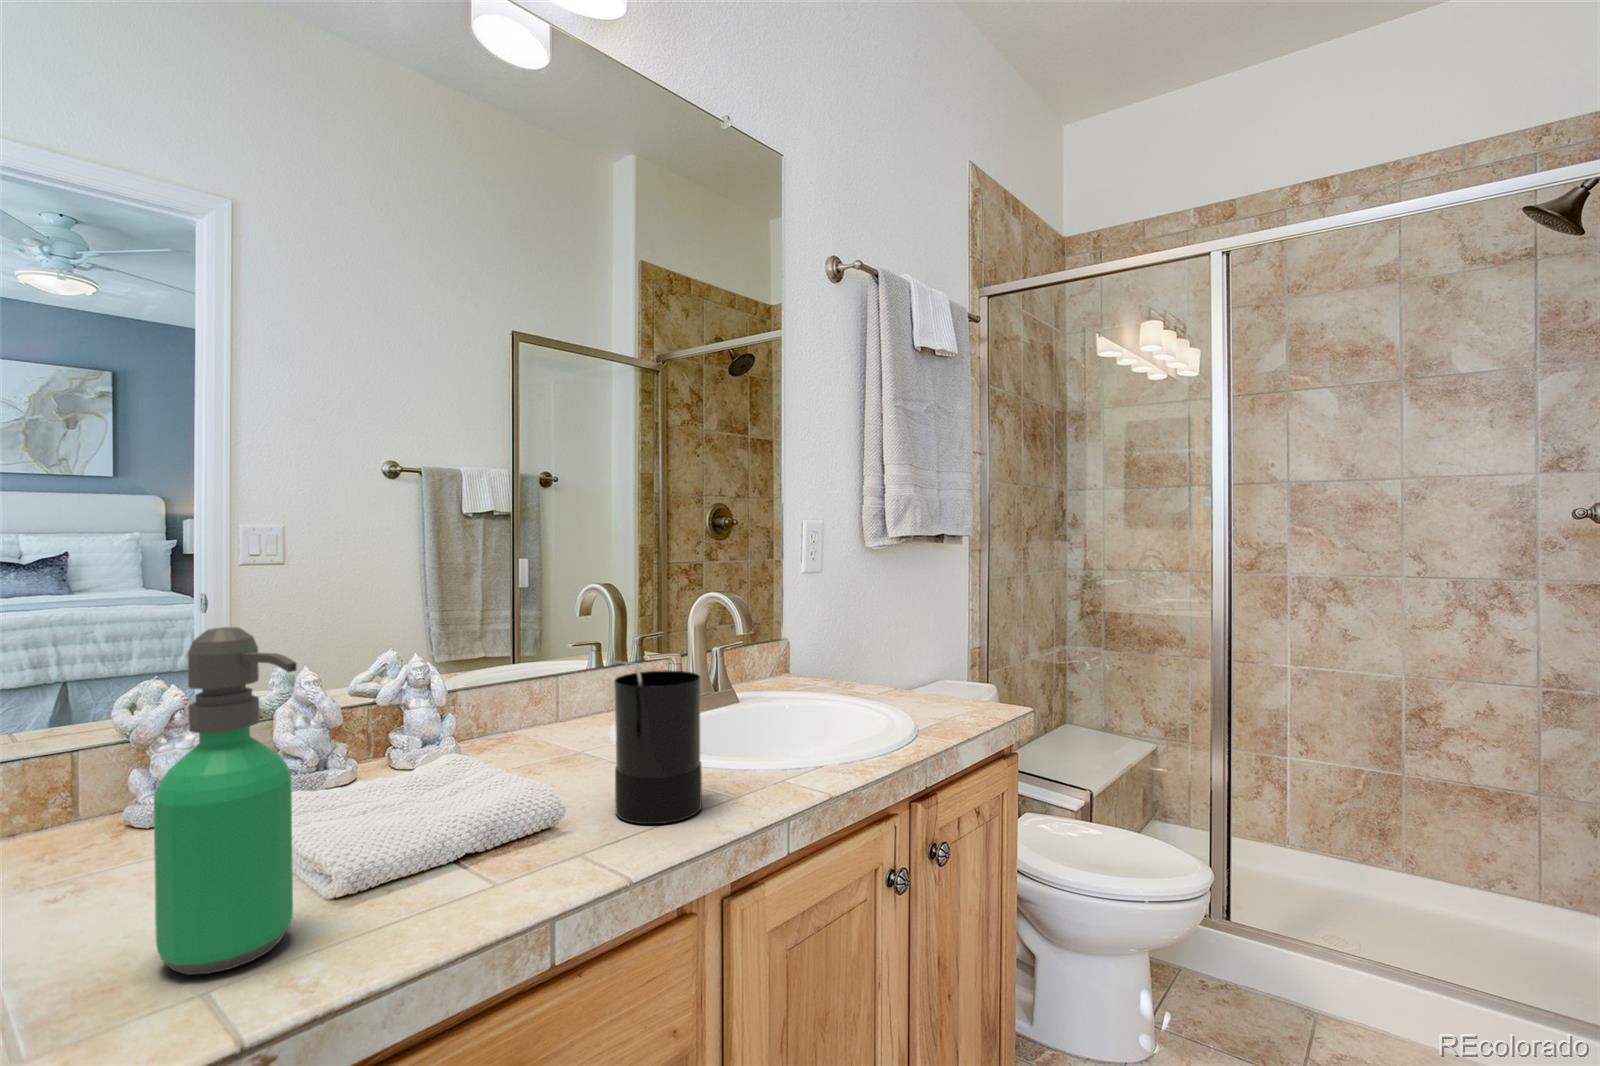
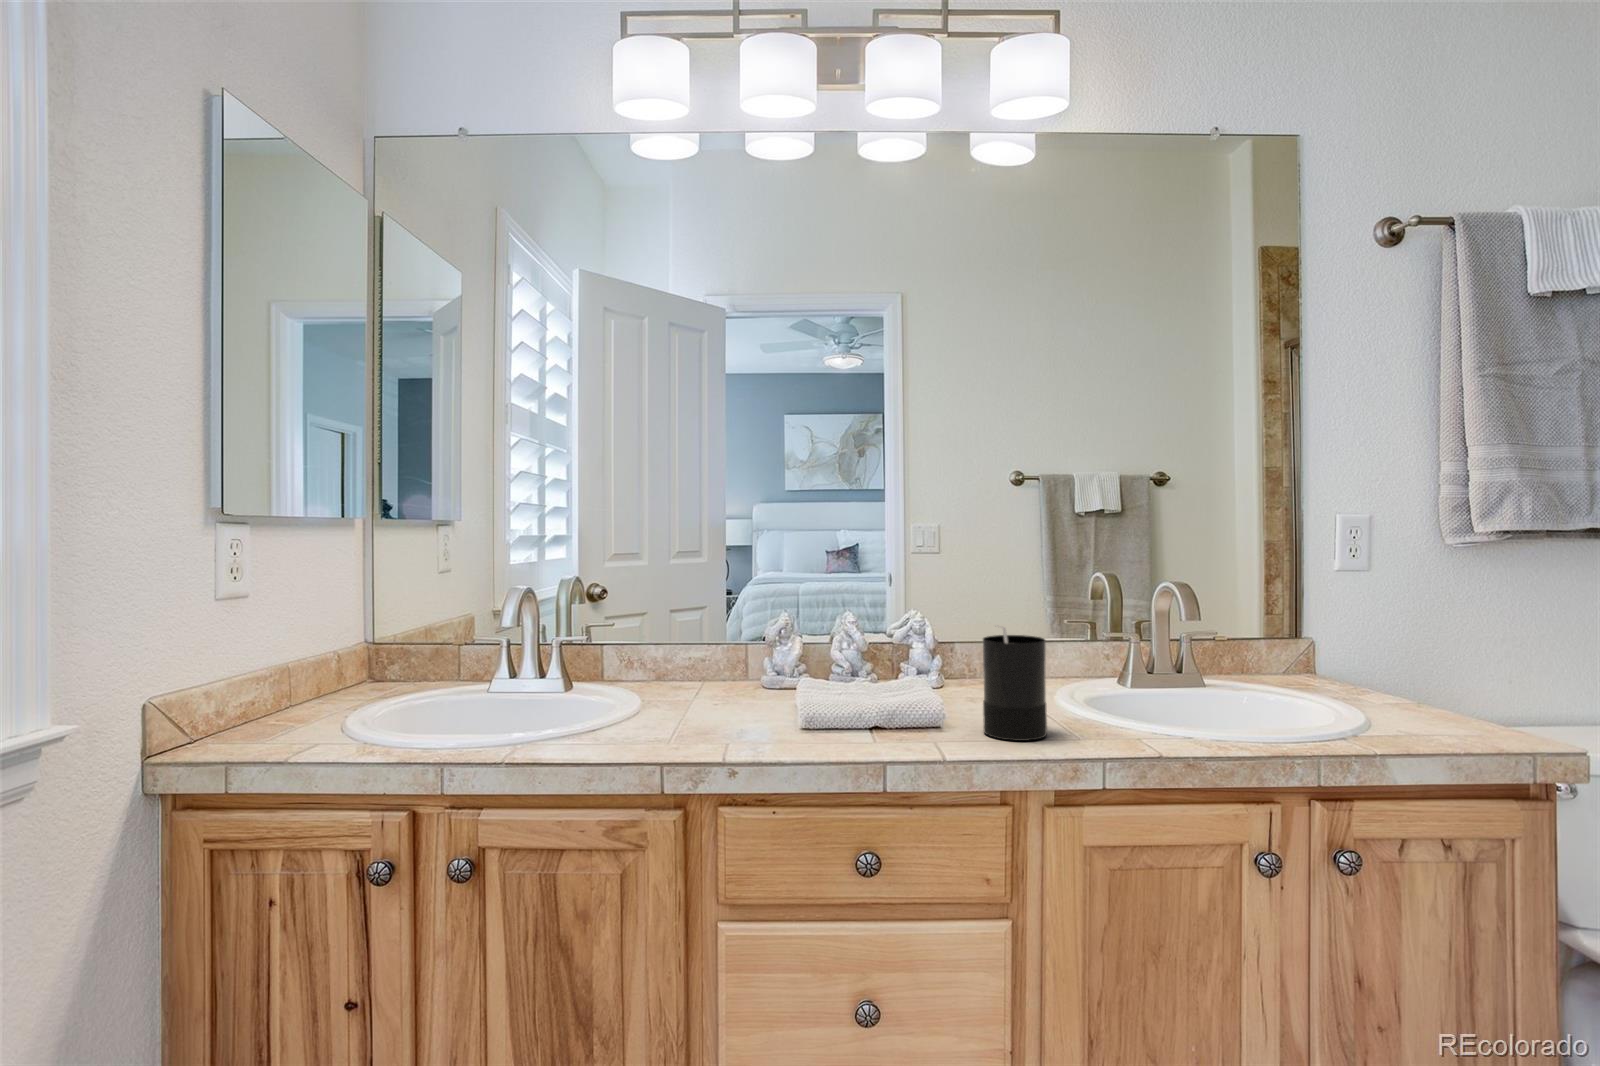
soap dispenser: present [154,627,297,975] -> none [728,580,782,738]

